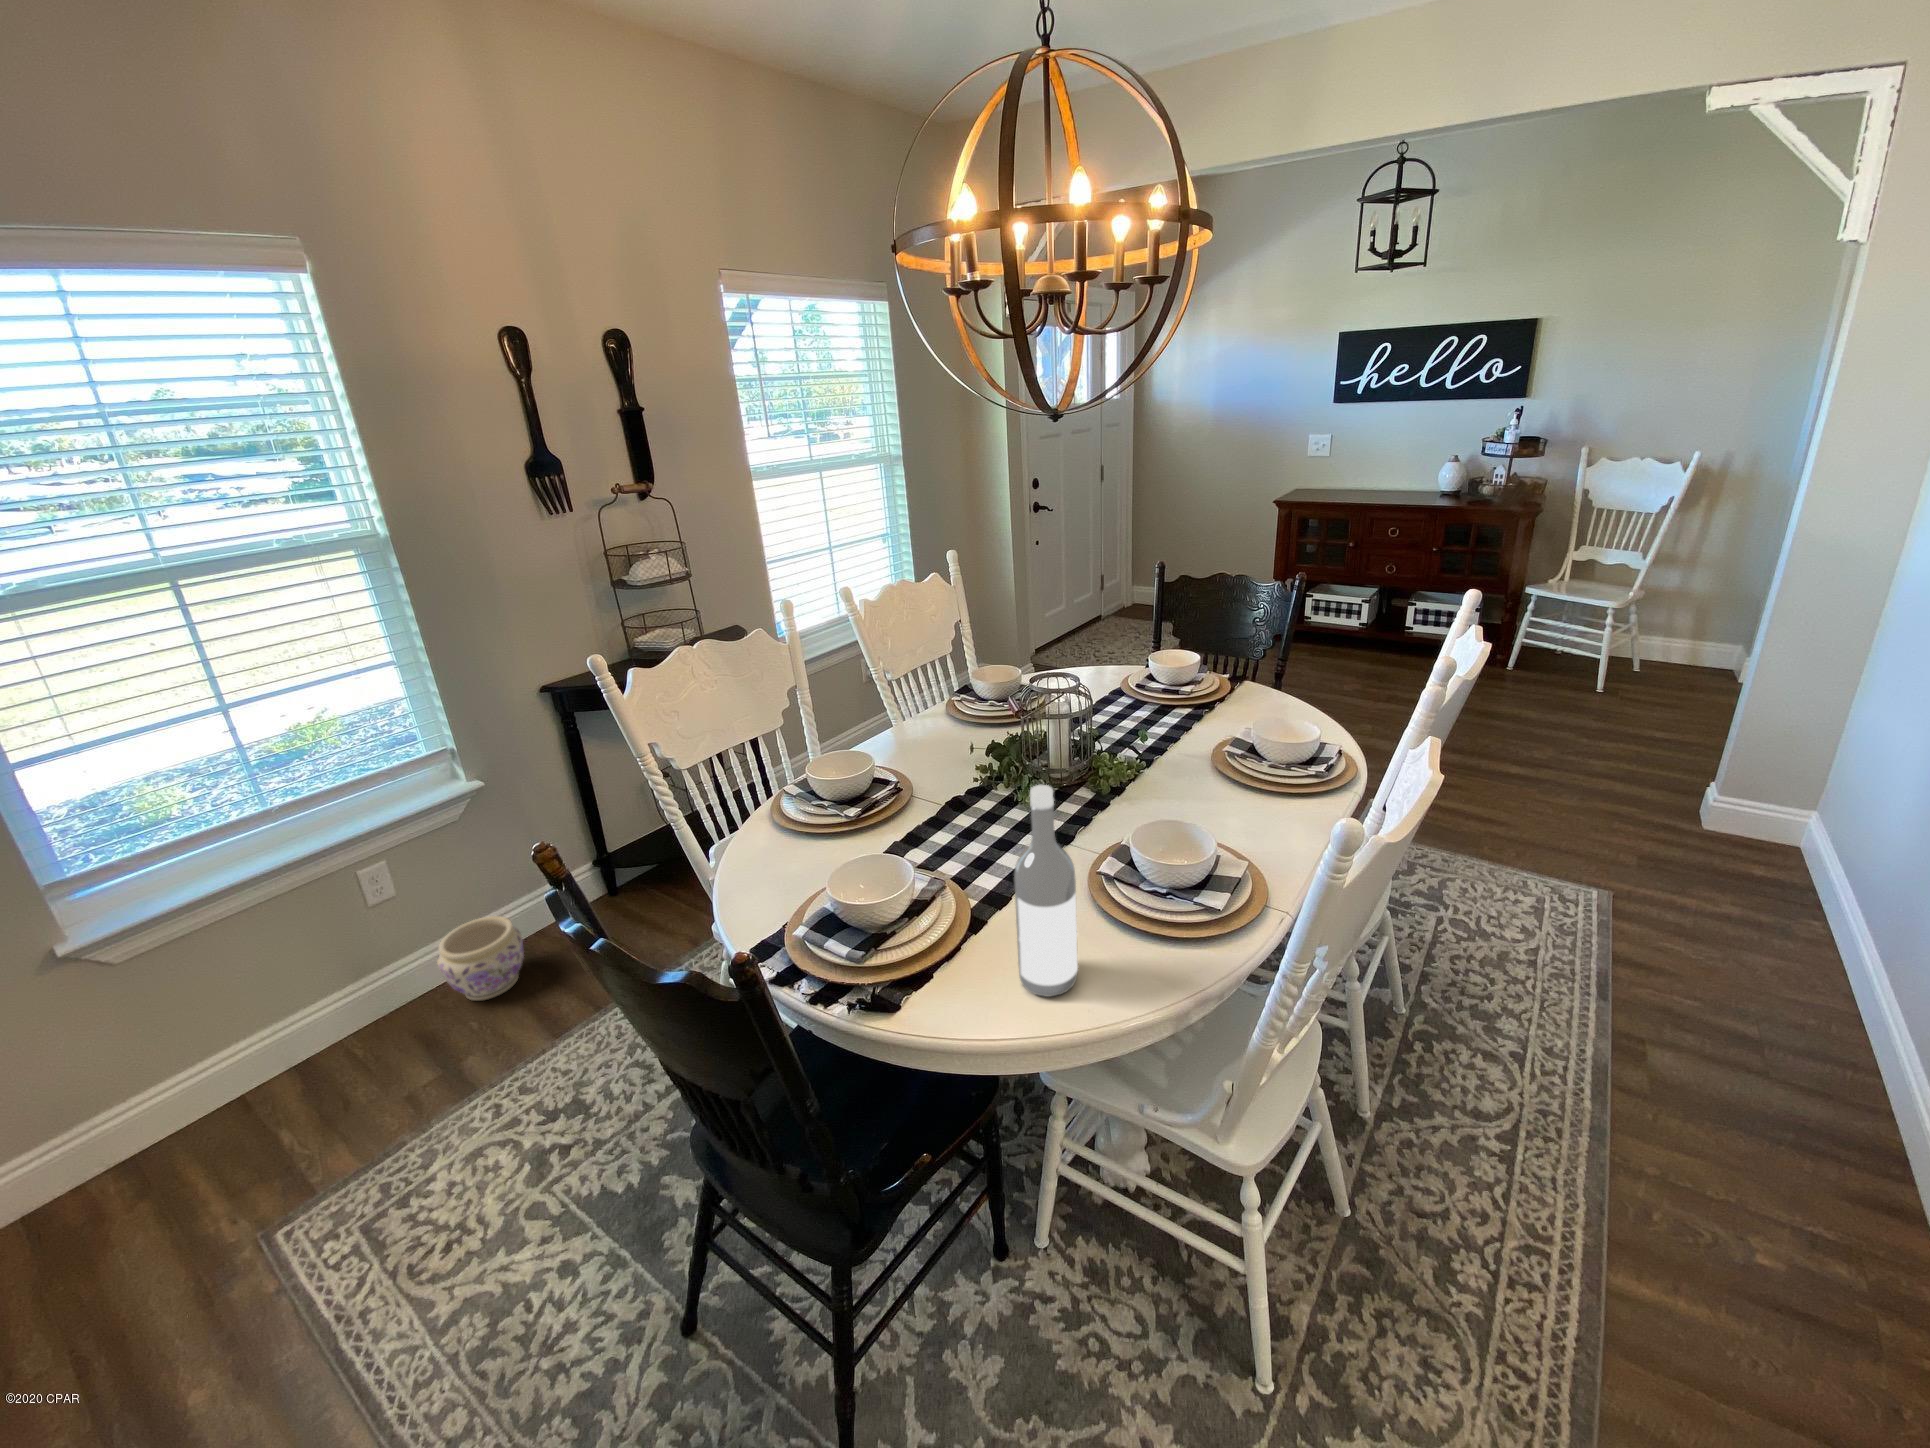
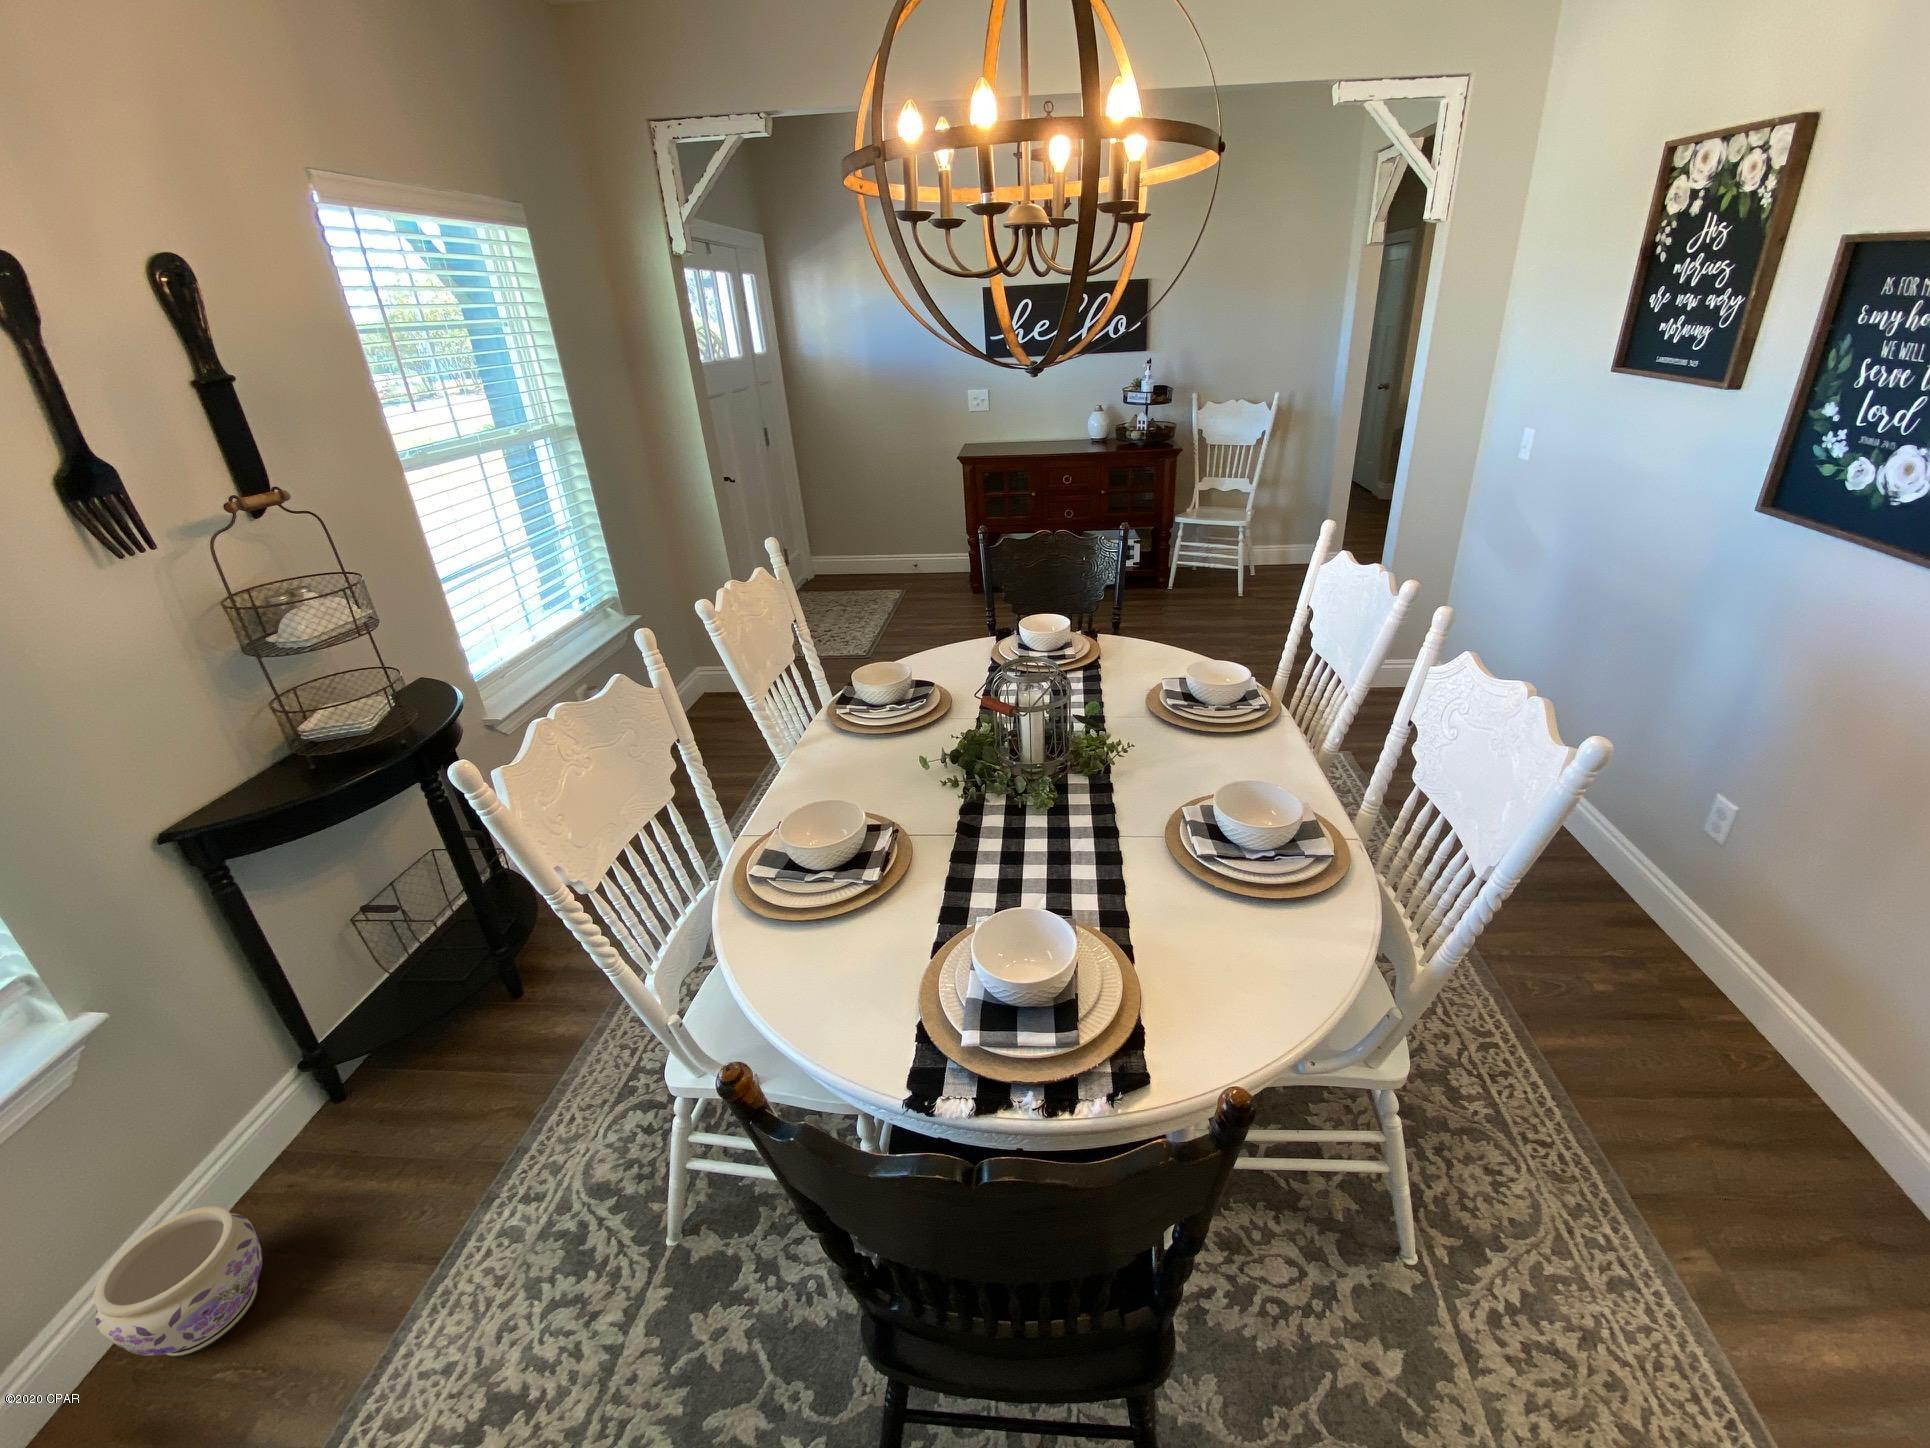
wine bottle: present [1014,785,1078,997] -> none [1237,773,1314,997]

